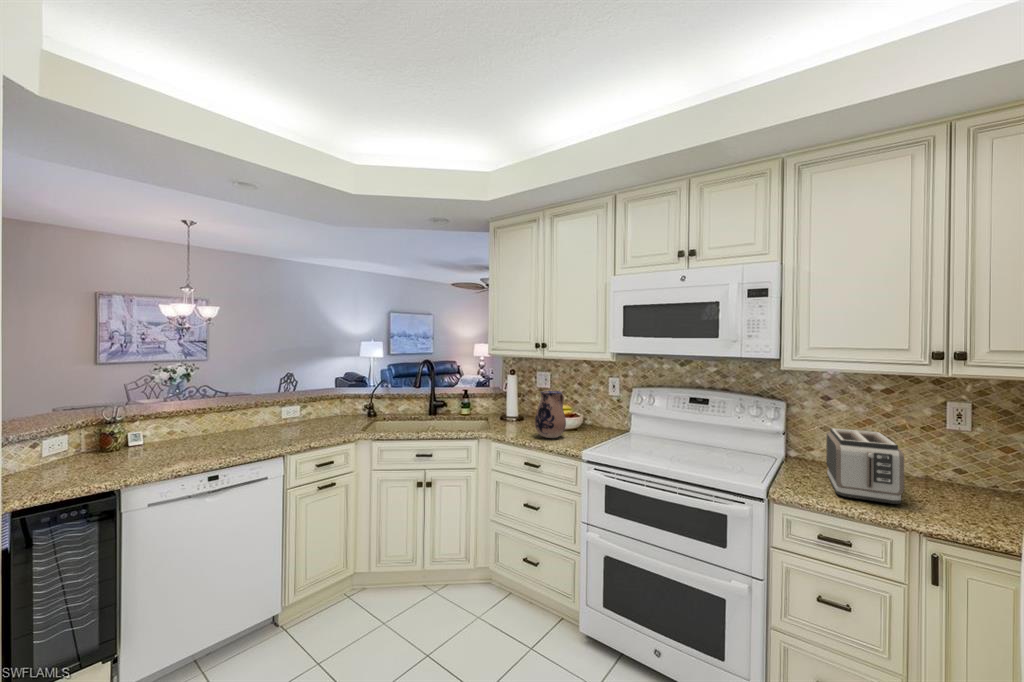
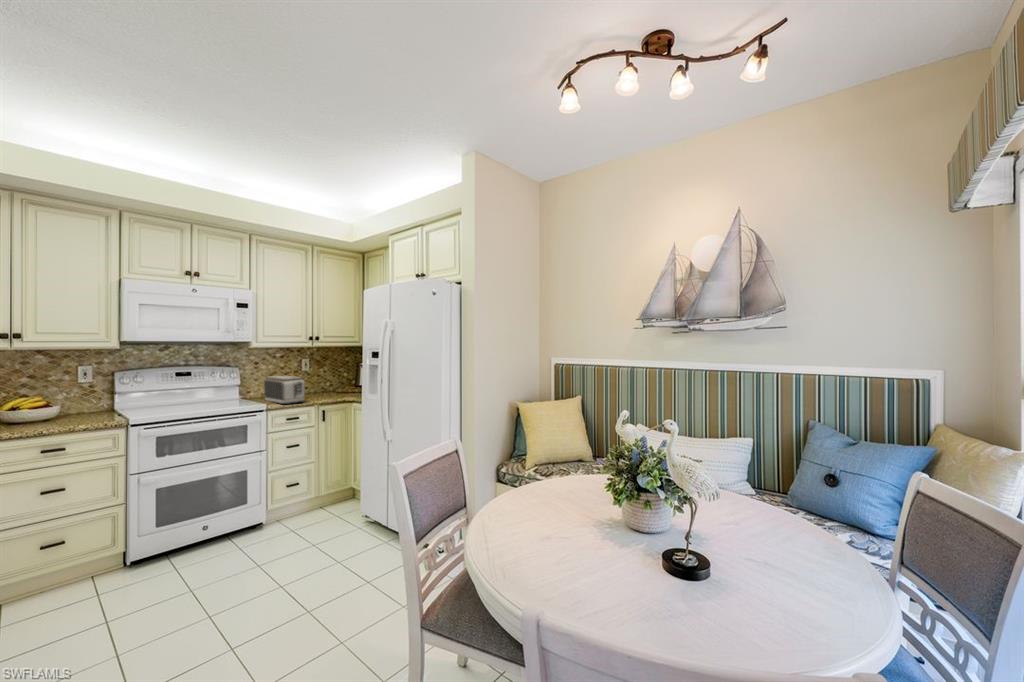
ceramic pitcher: present [535,391,566,438] -> none [25,382,69,426]

